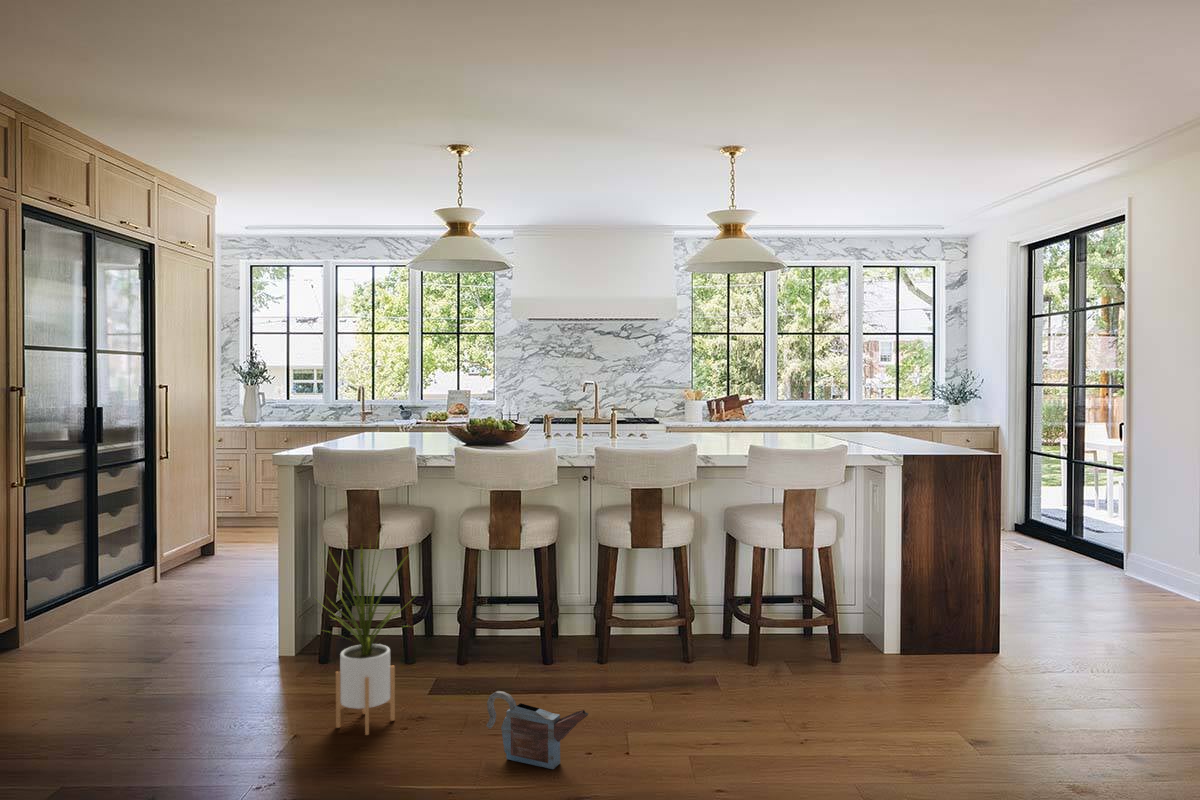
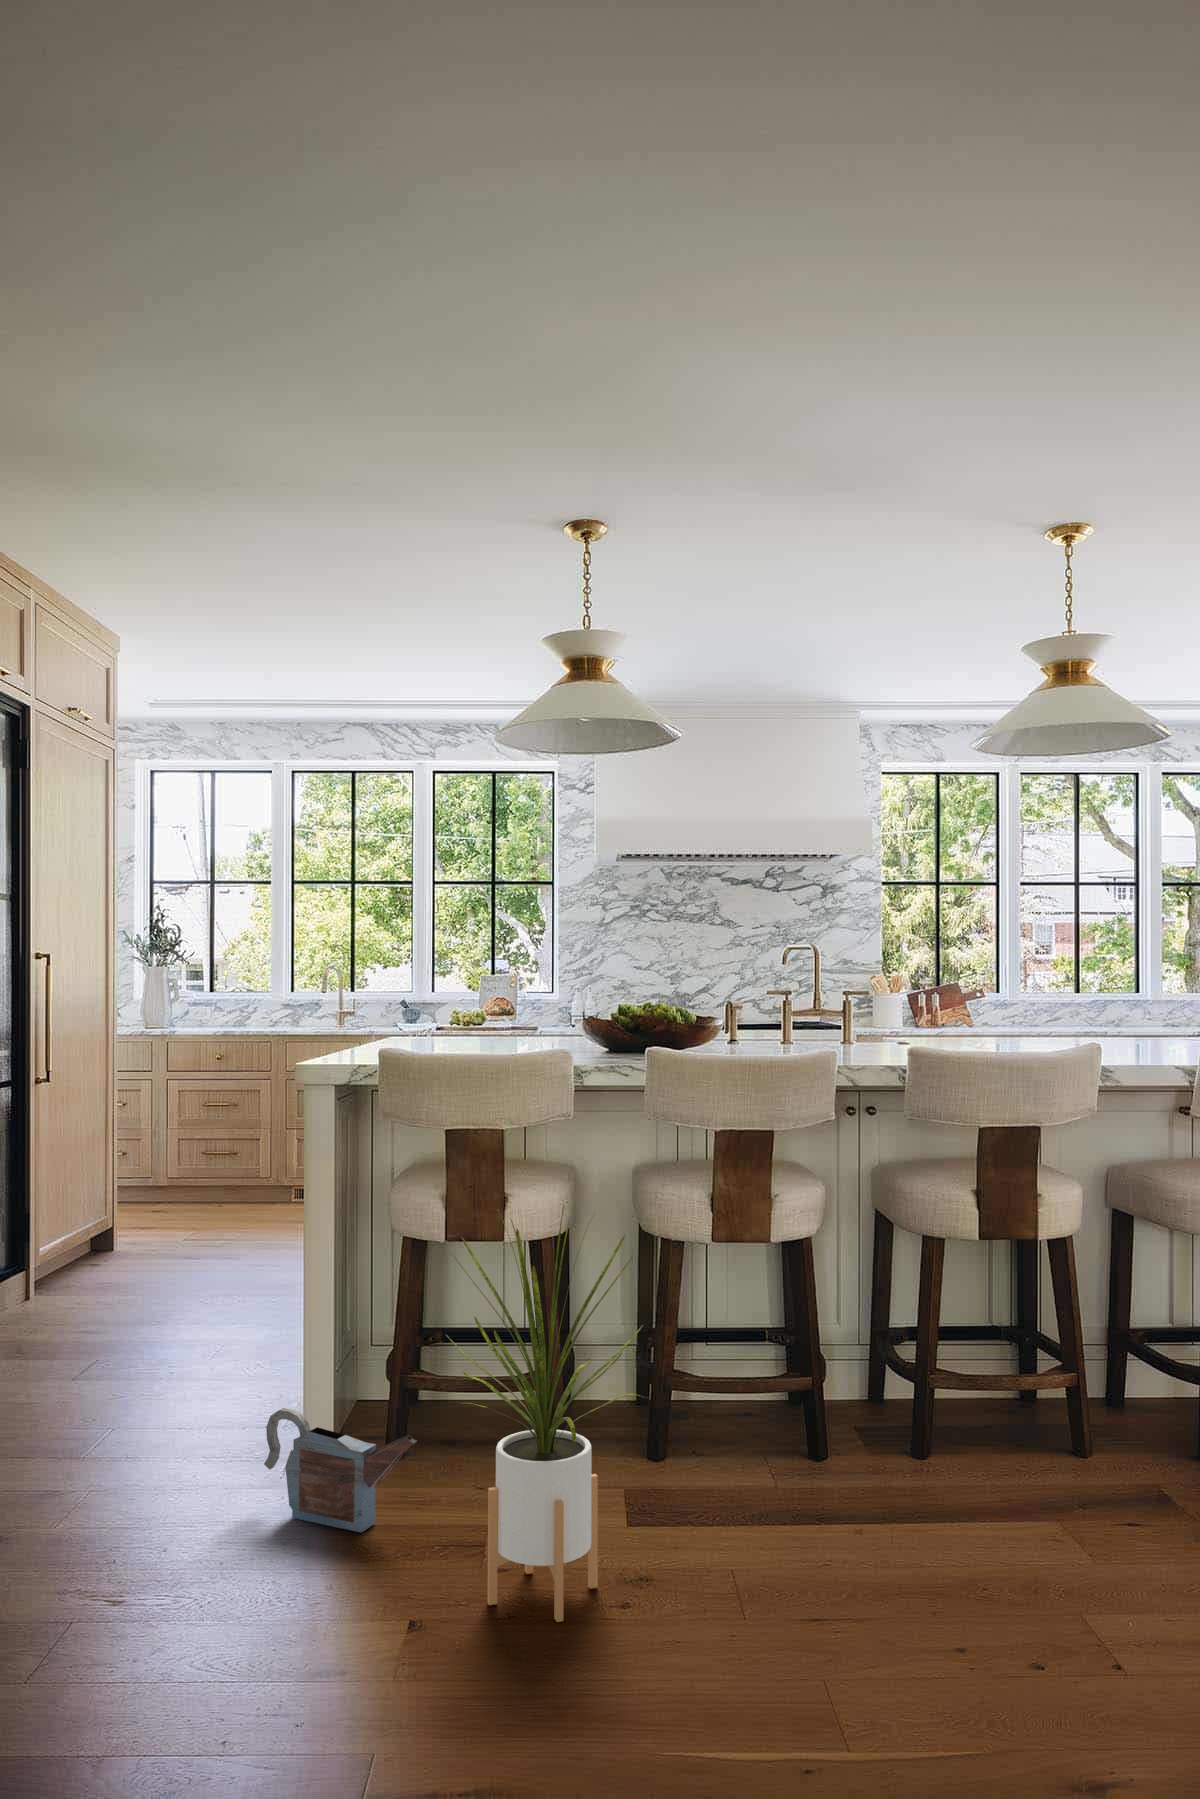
watering can: present [486,691,588,769] -> present [264,1408,417,1533]

